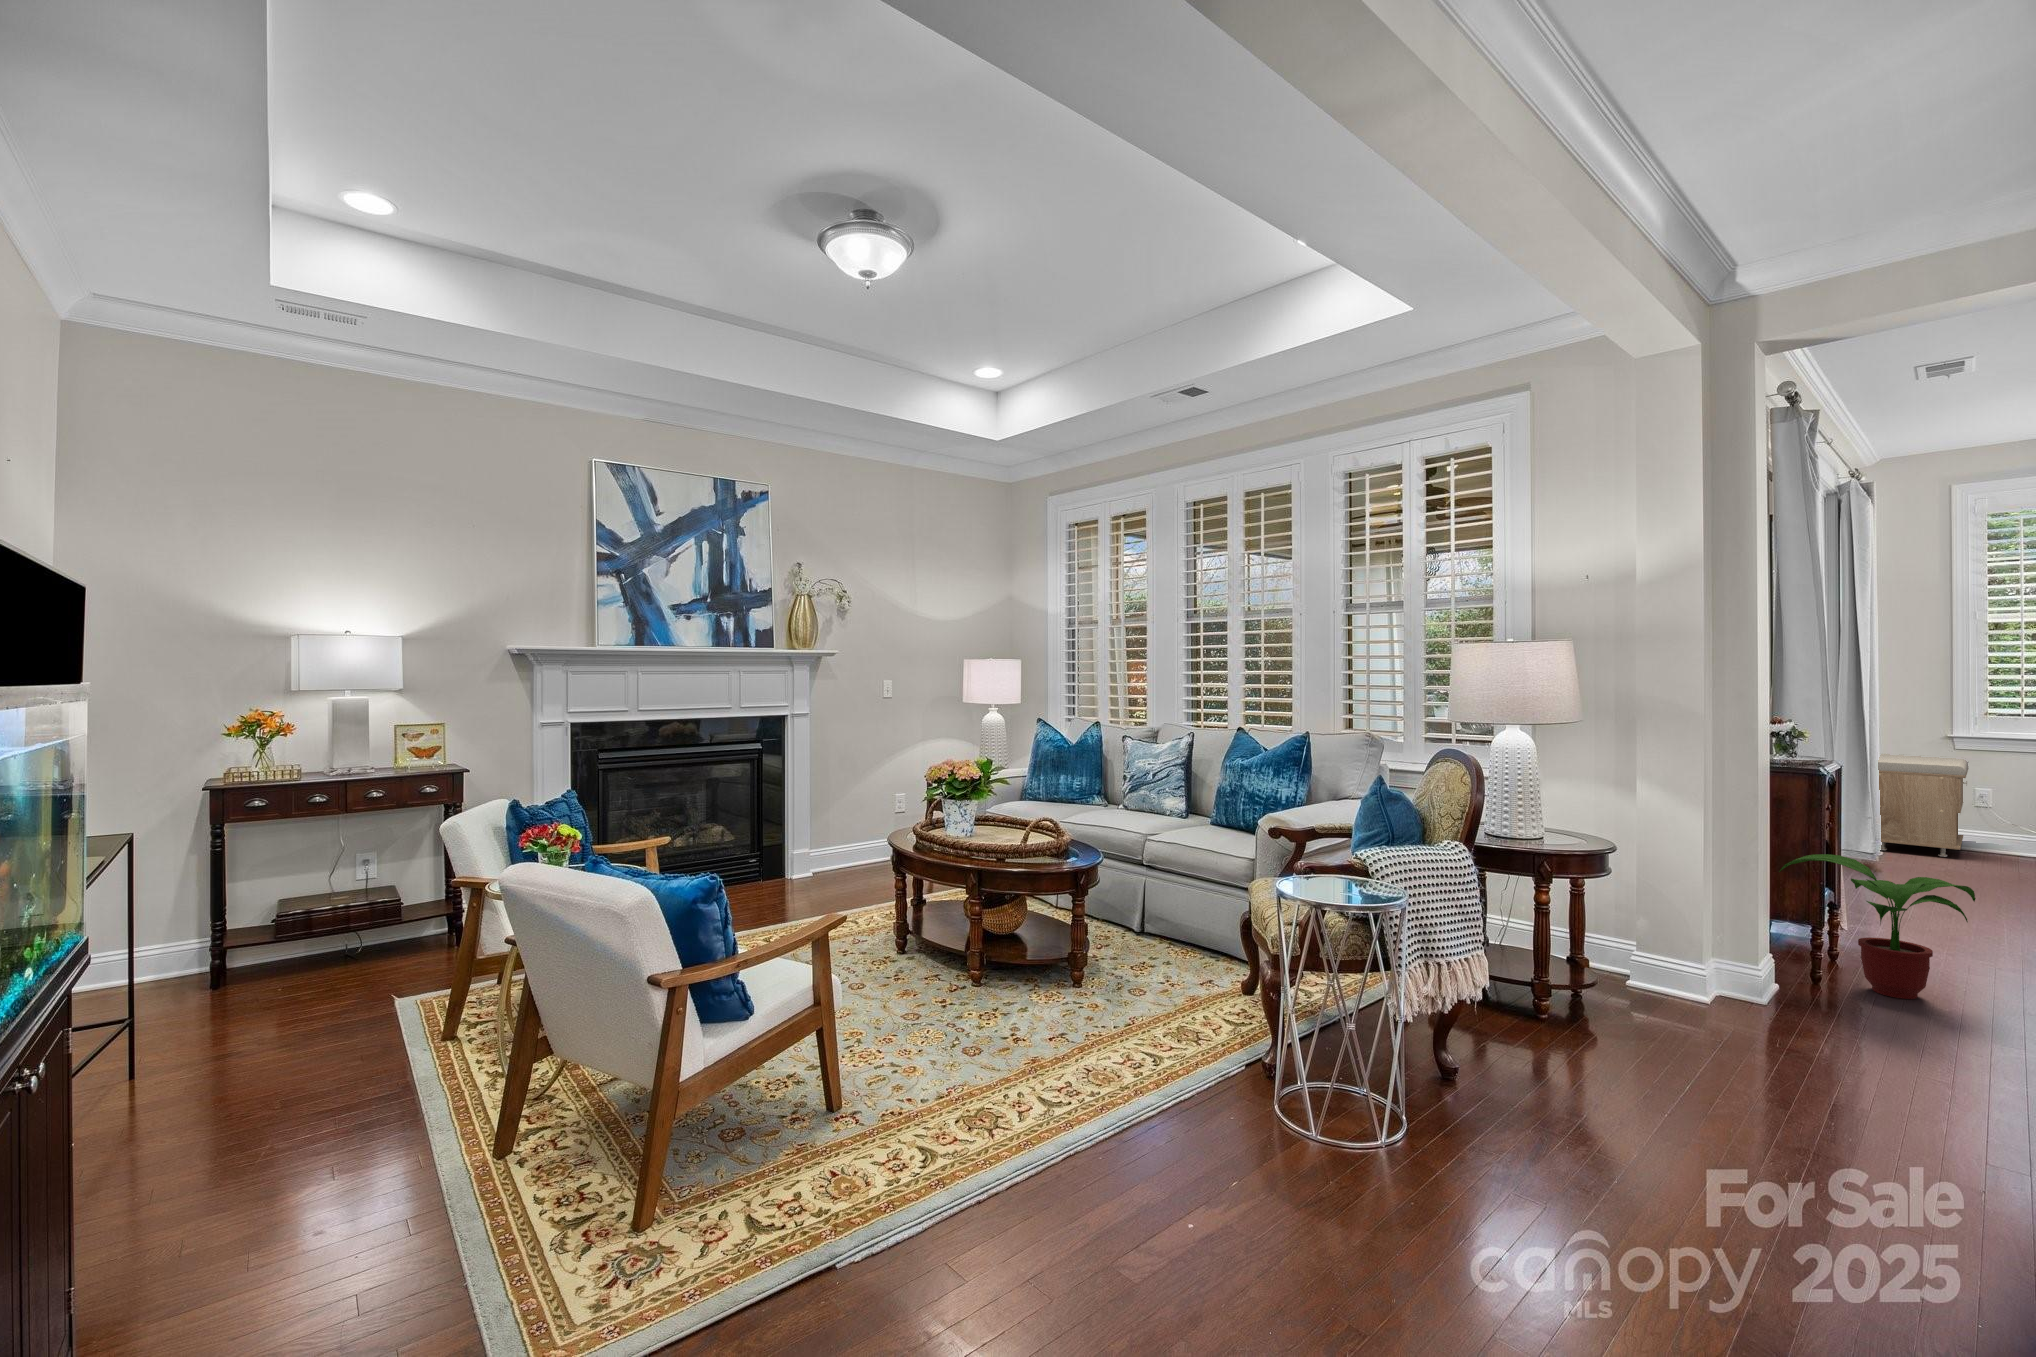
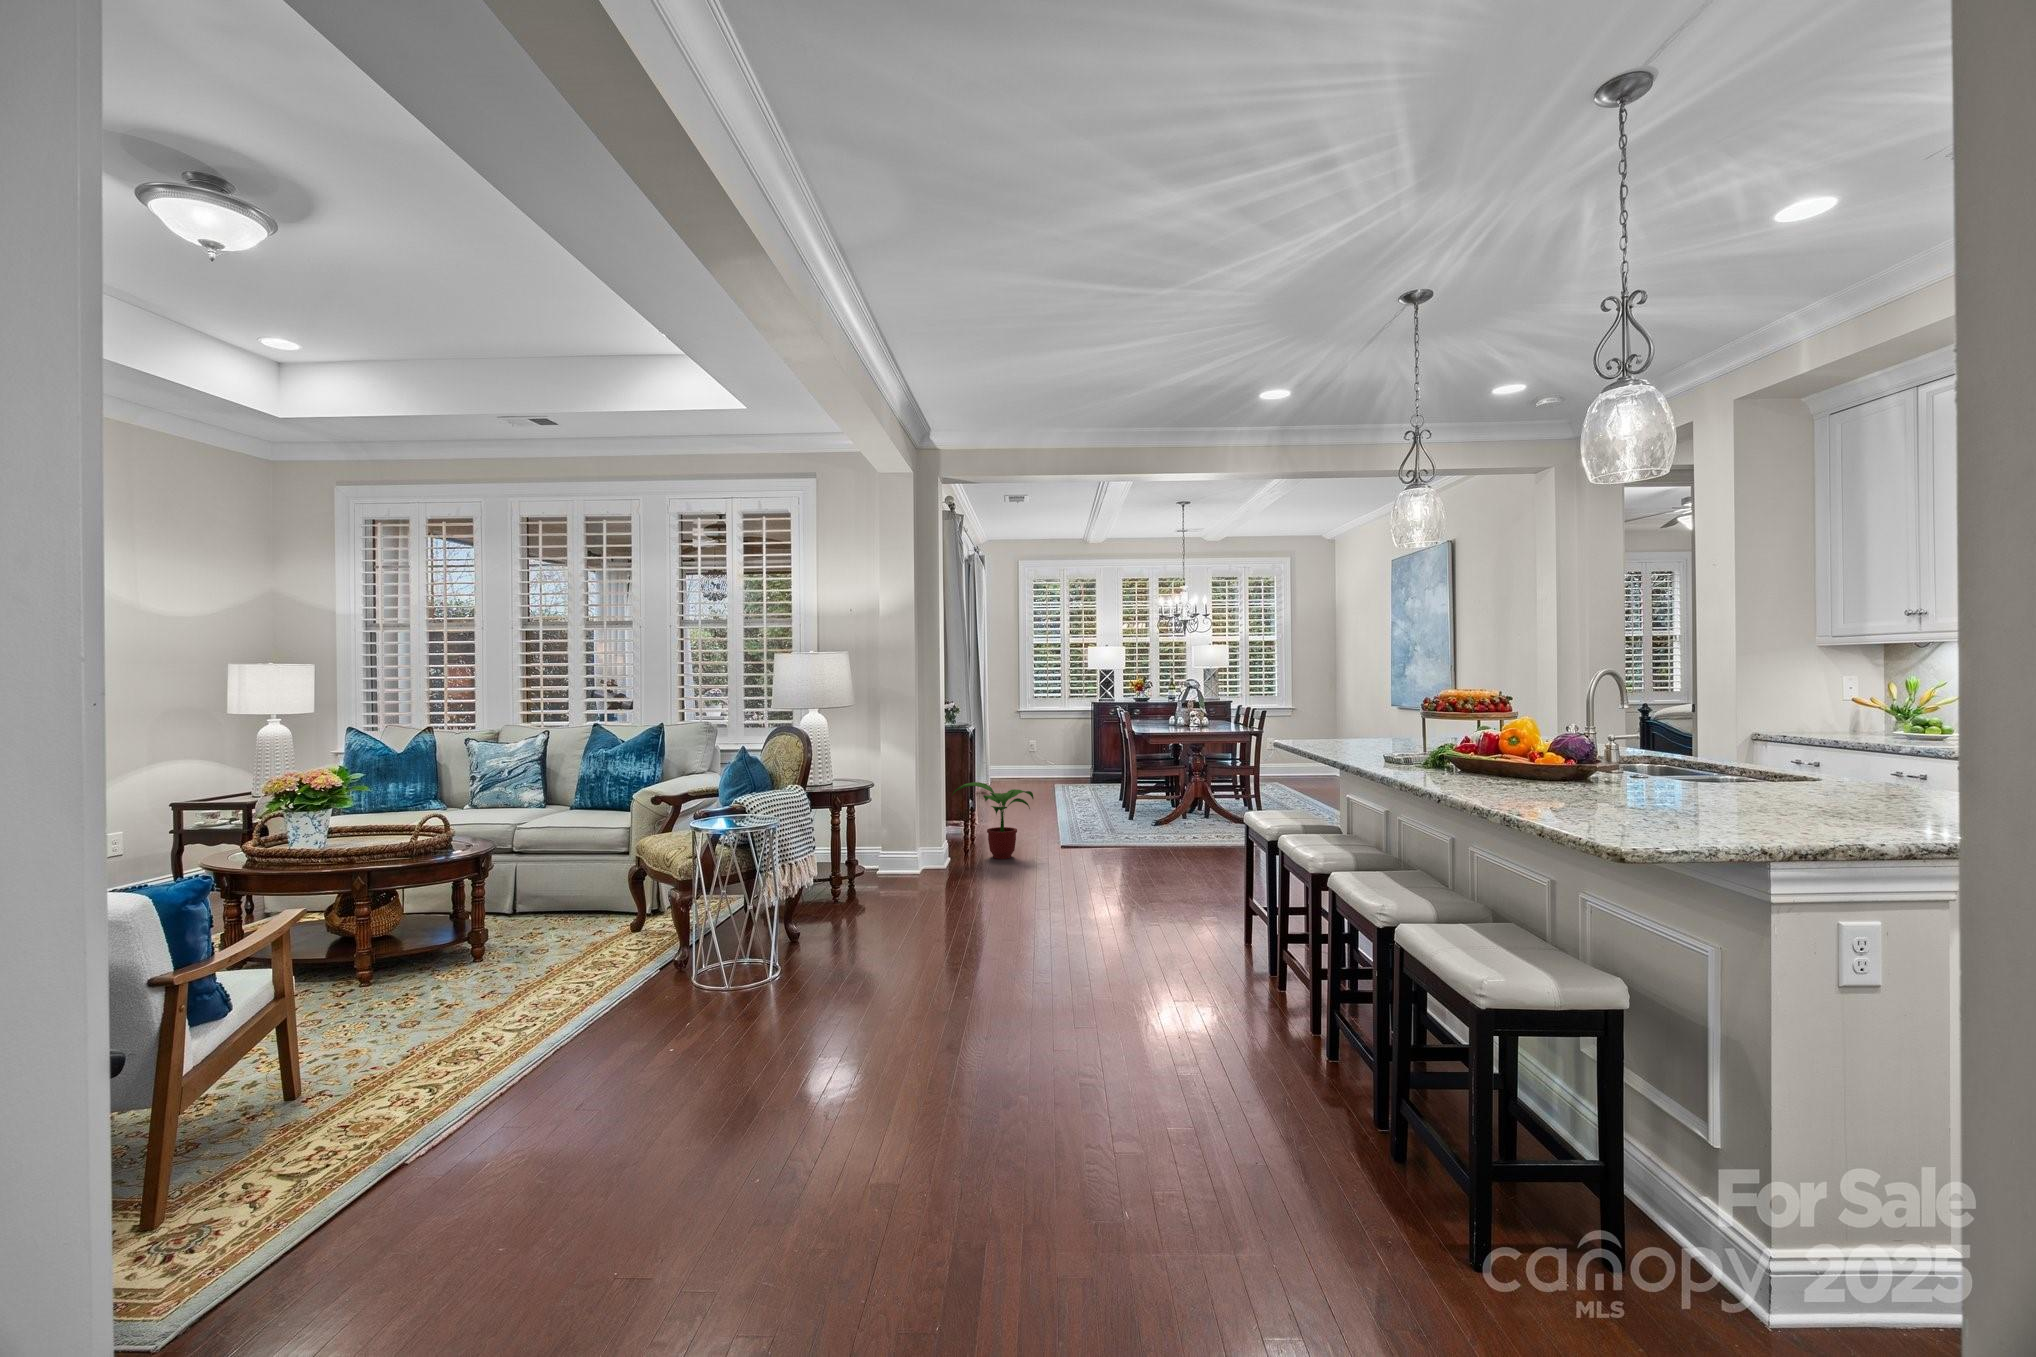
storage bench: present [1878,754,1968,857] -> none [989,726,1035,788]

